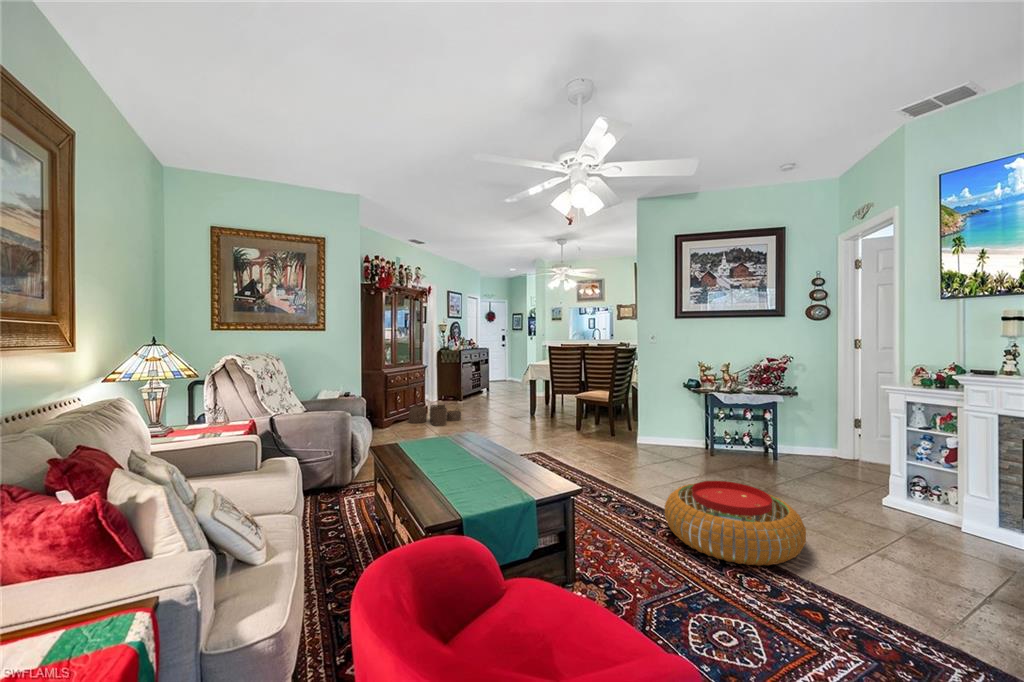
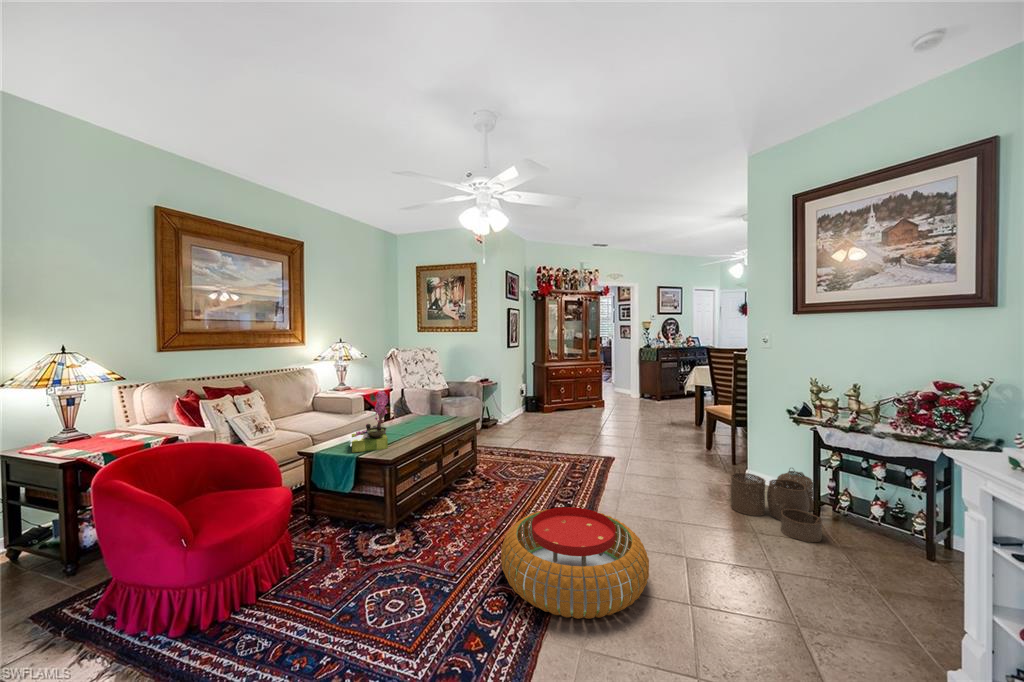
woven basket: present [408,404,461,426] -> present [731,468,822,542]
flower arrangement: none [465,407,525,500] -> present [350,391,388,453]

